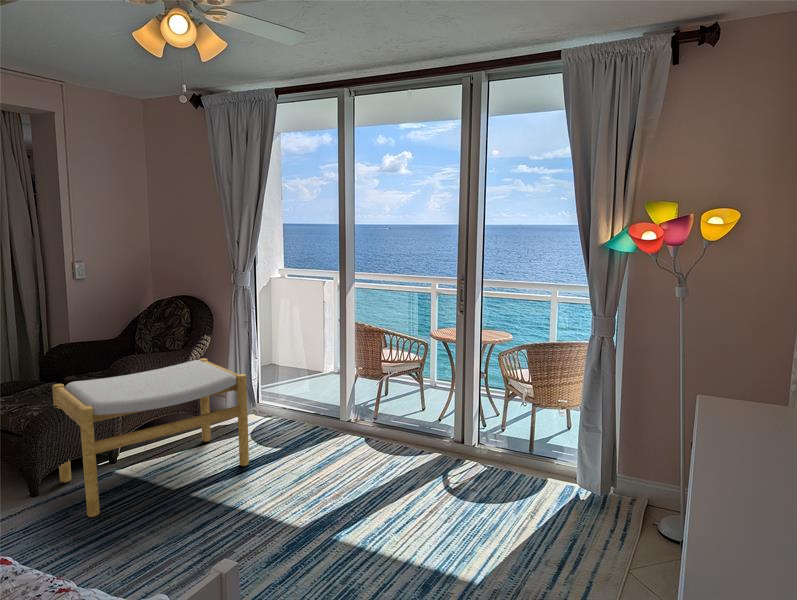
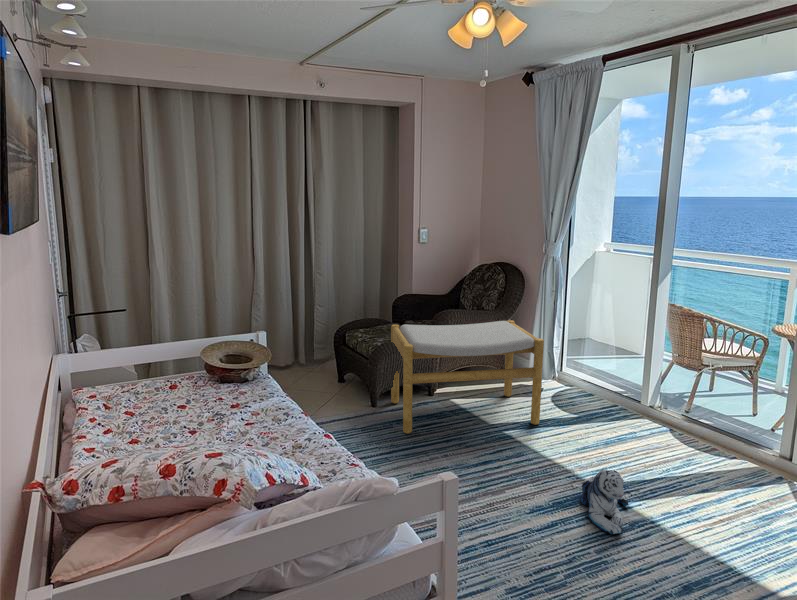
plush toy: none [311,495,359,560] -> present [580,470,628,534]

